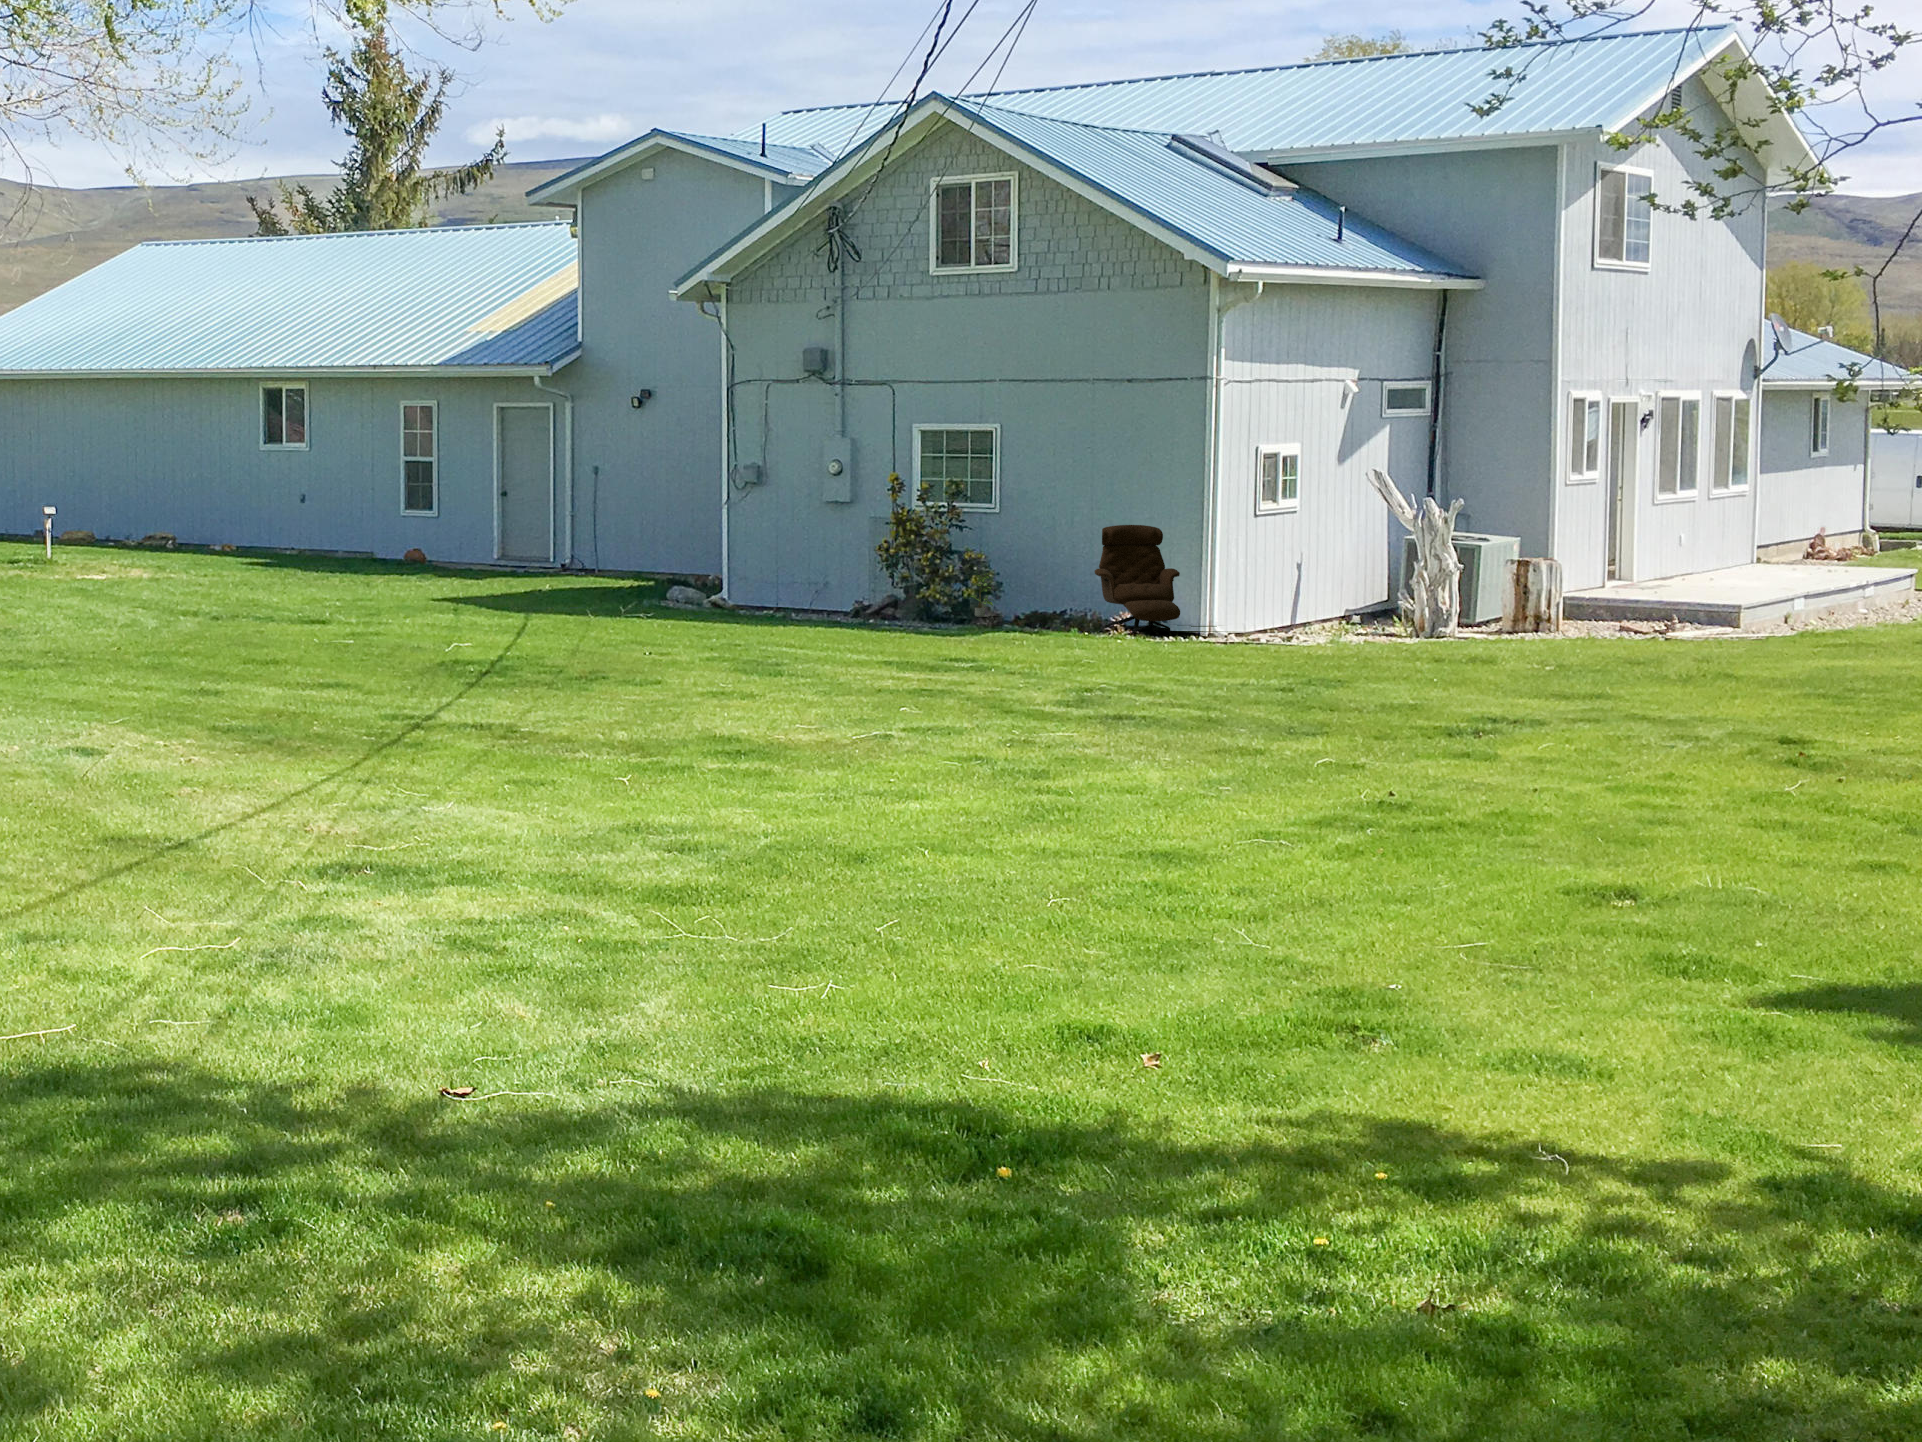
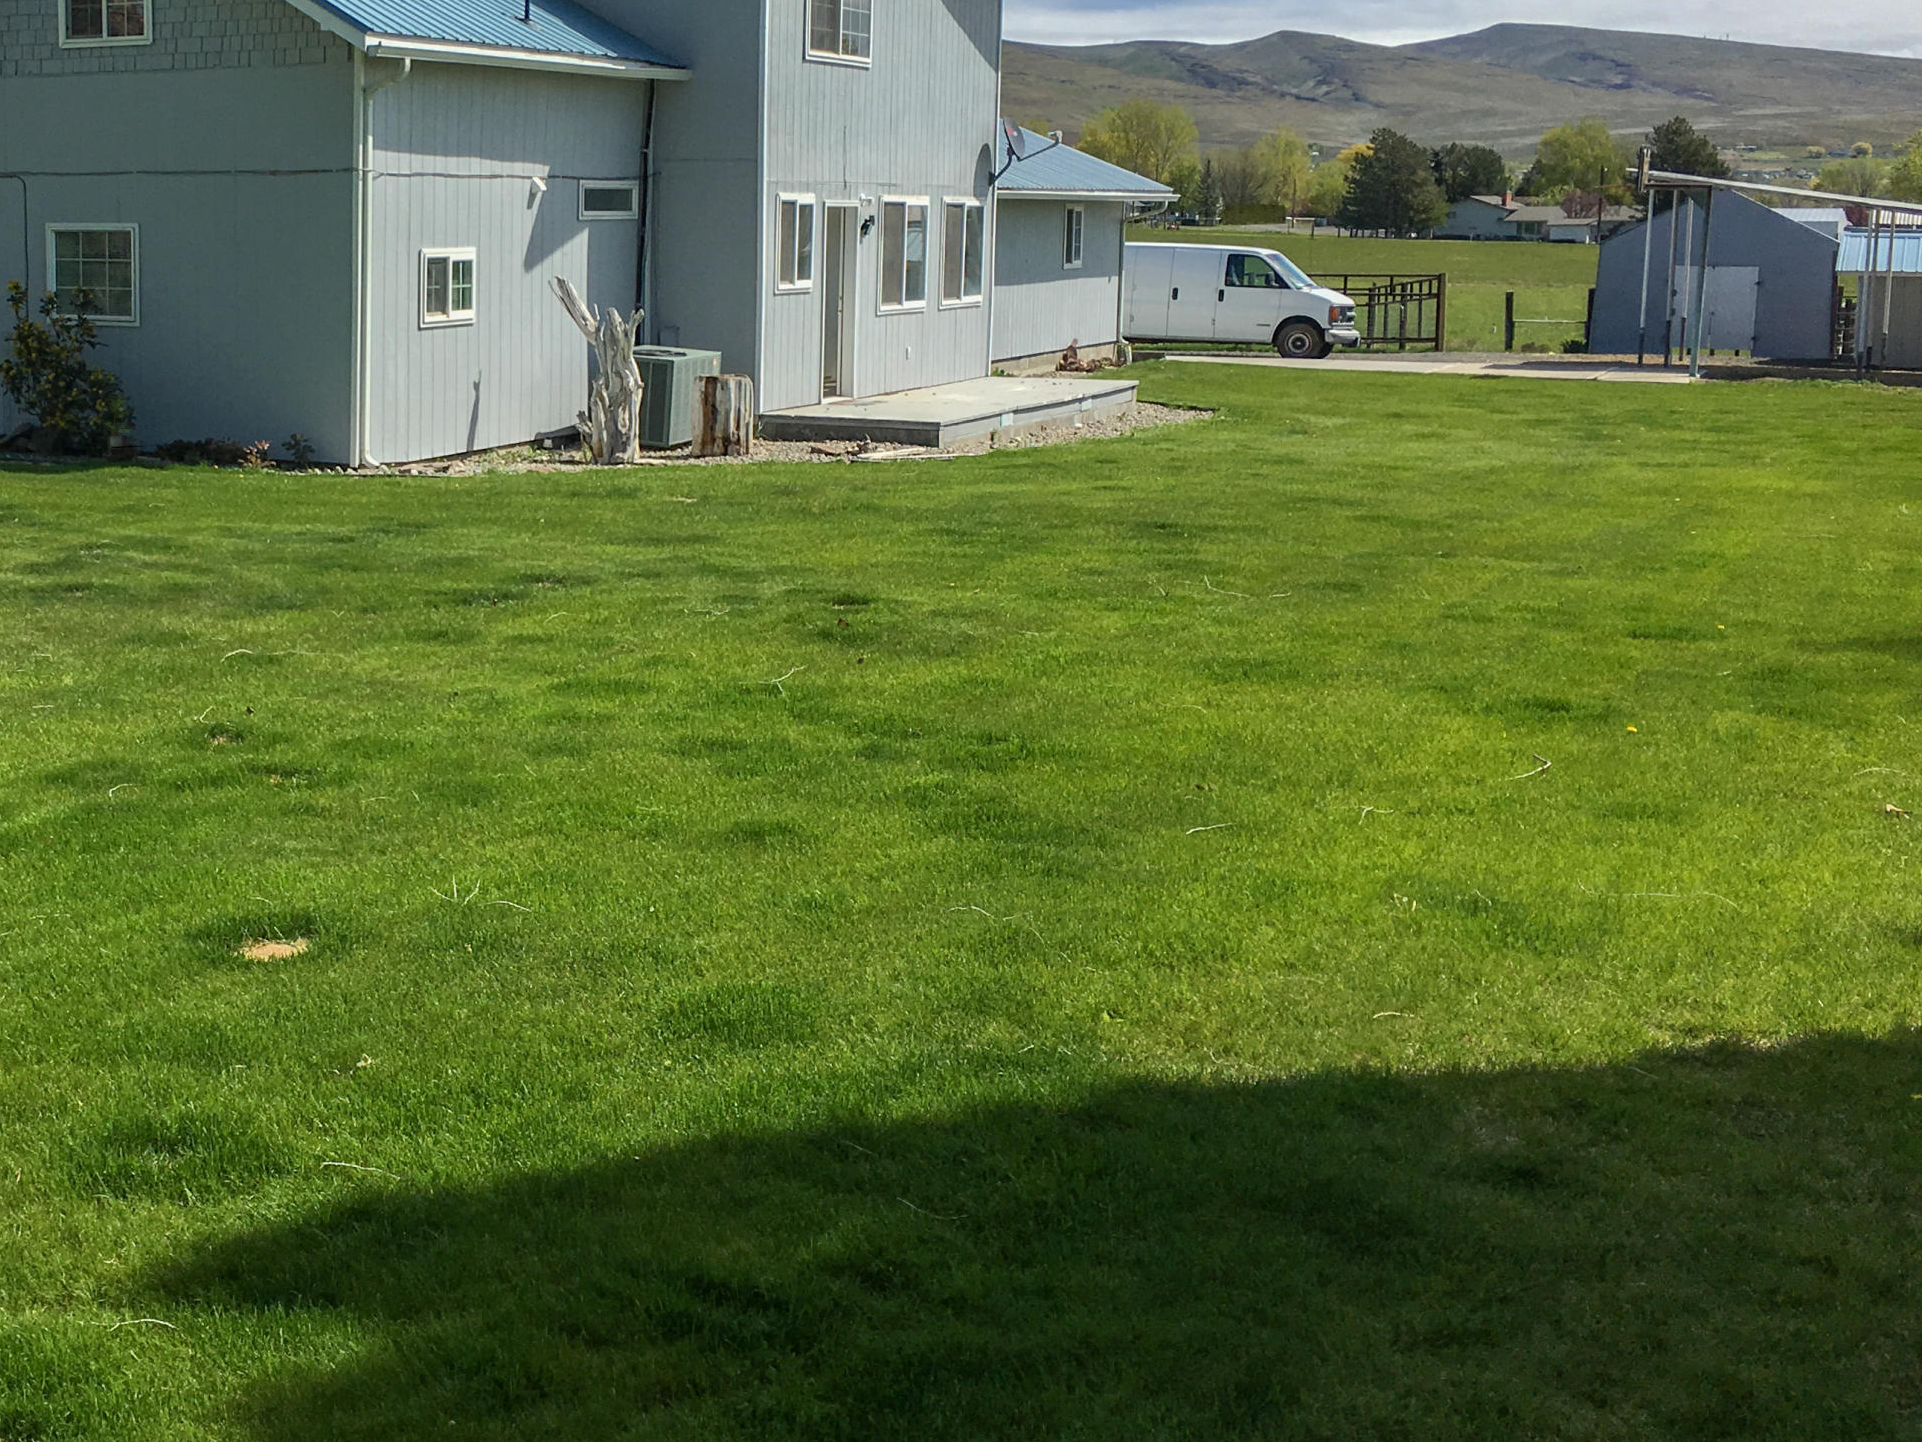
lounge chair: present [1095,525,1180,635] -> none [231,340,325,467]

